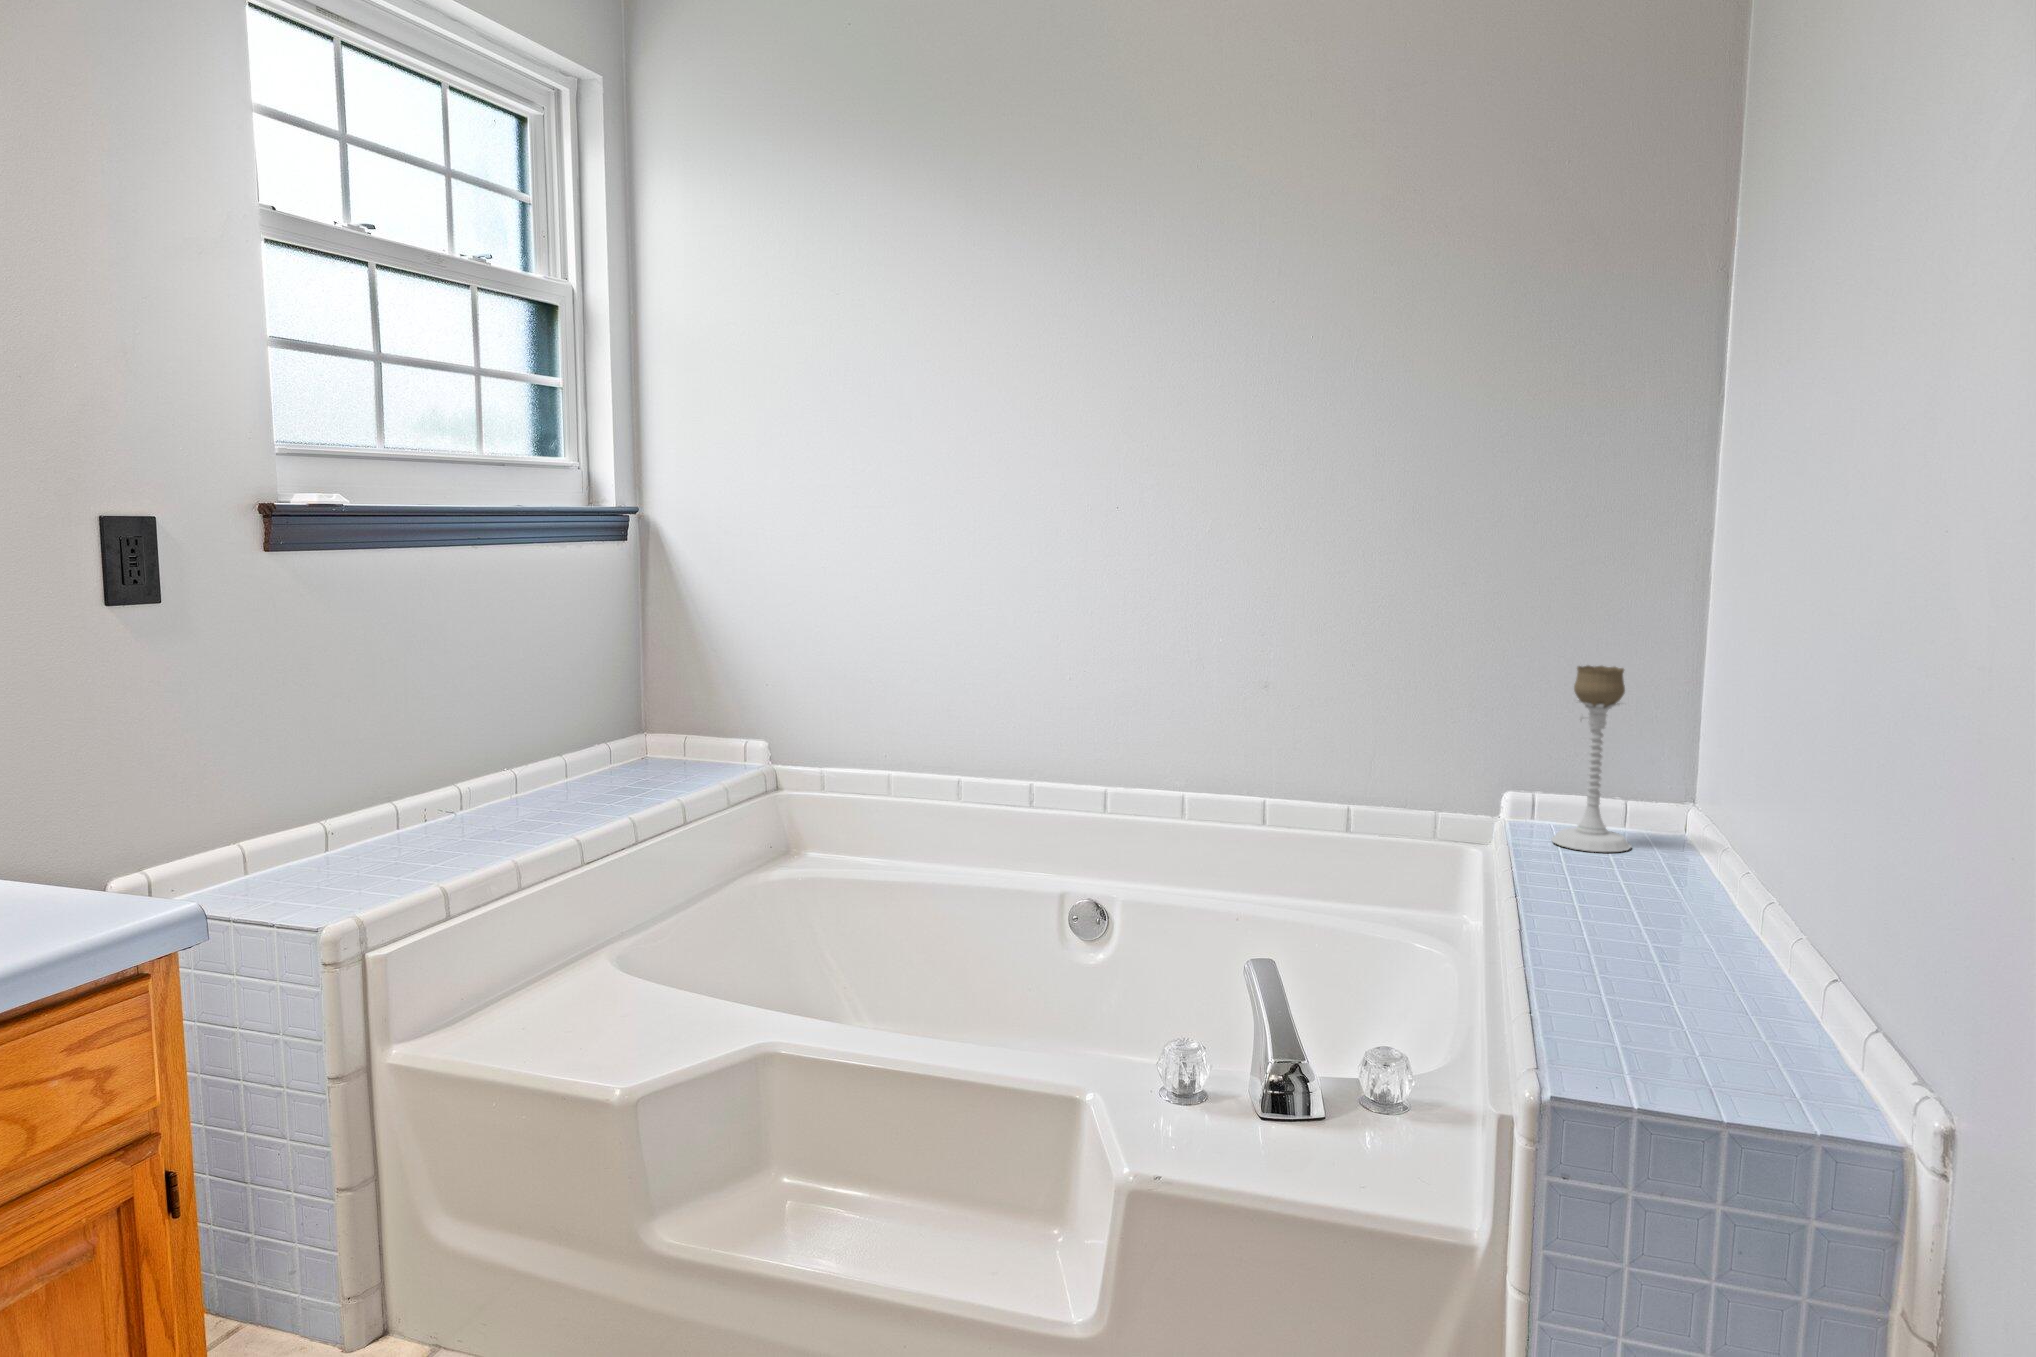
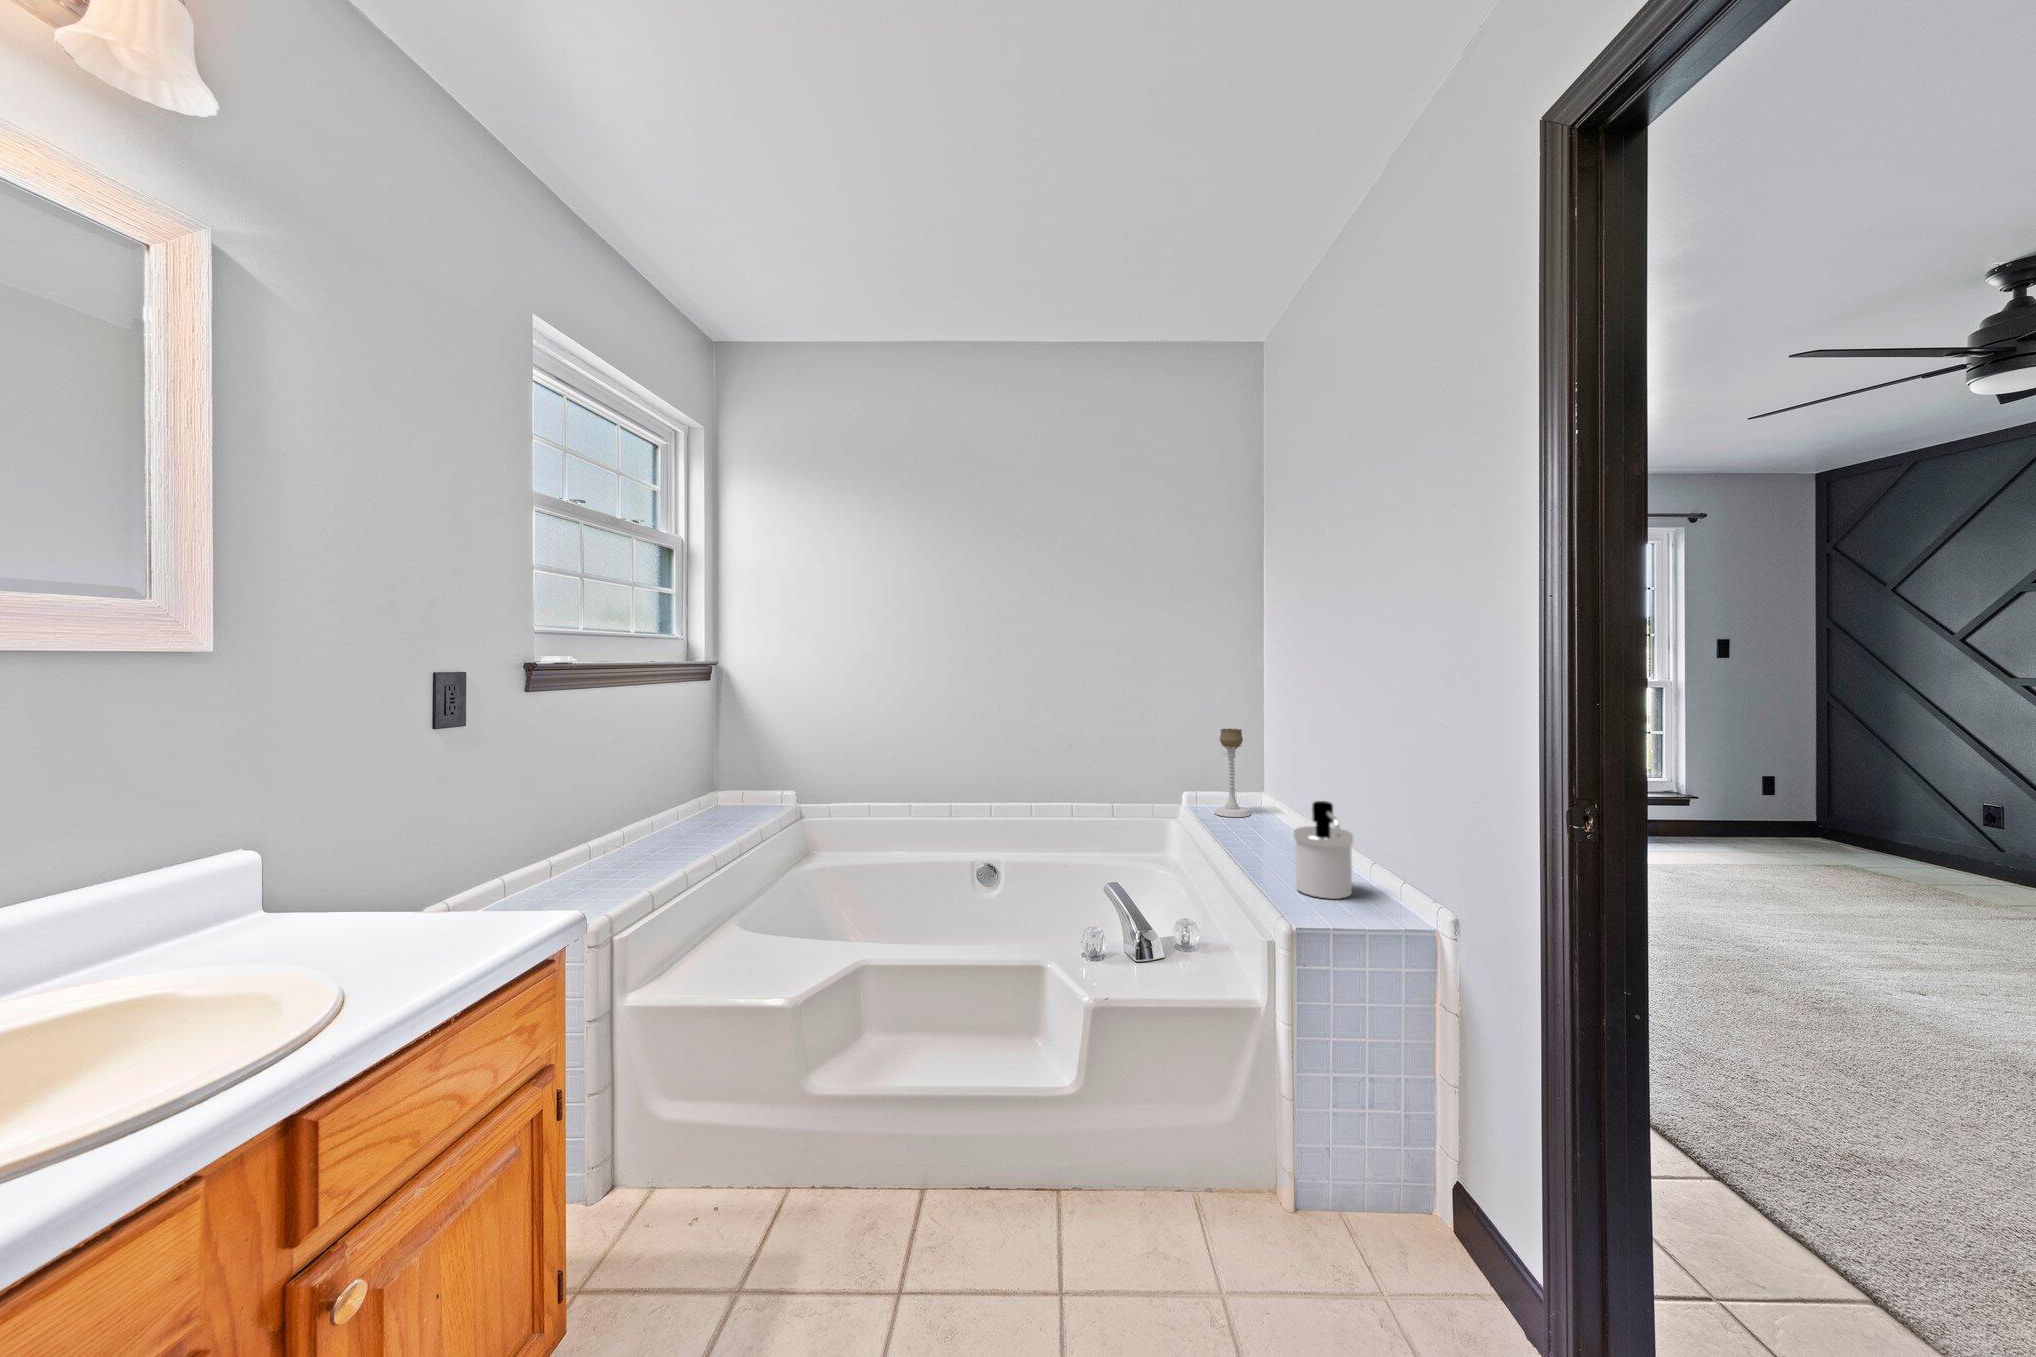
soap dispenser: none [1592,828,1725,1037] -> present [1294,801,1353,899]

